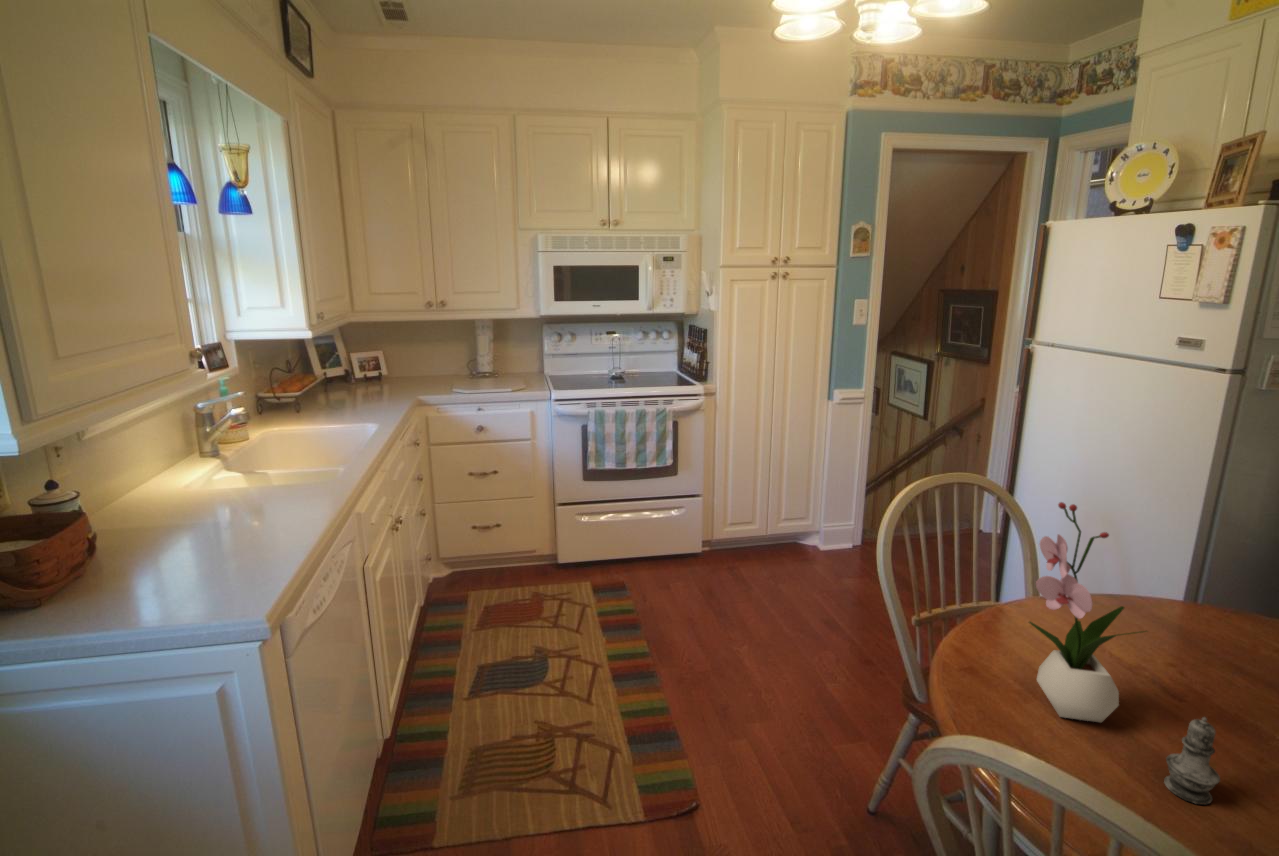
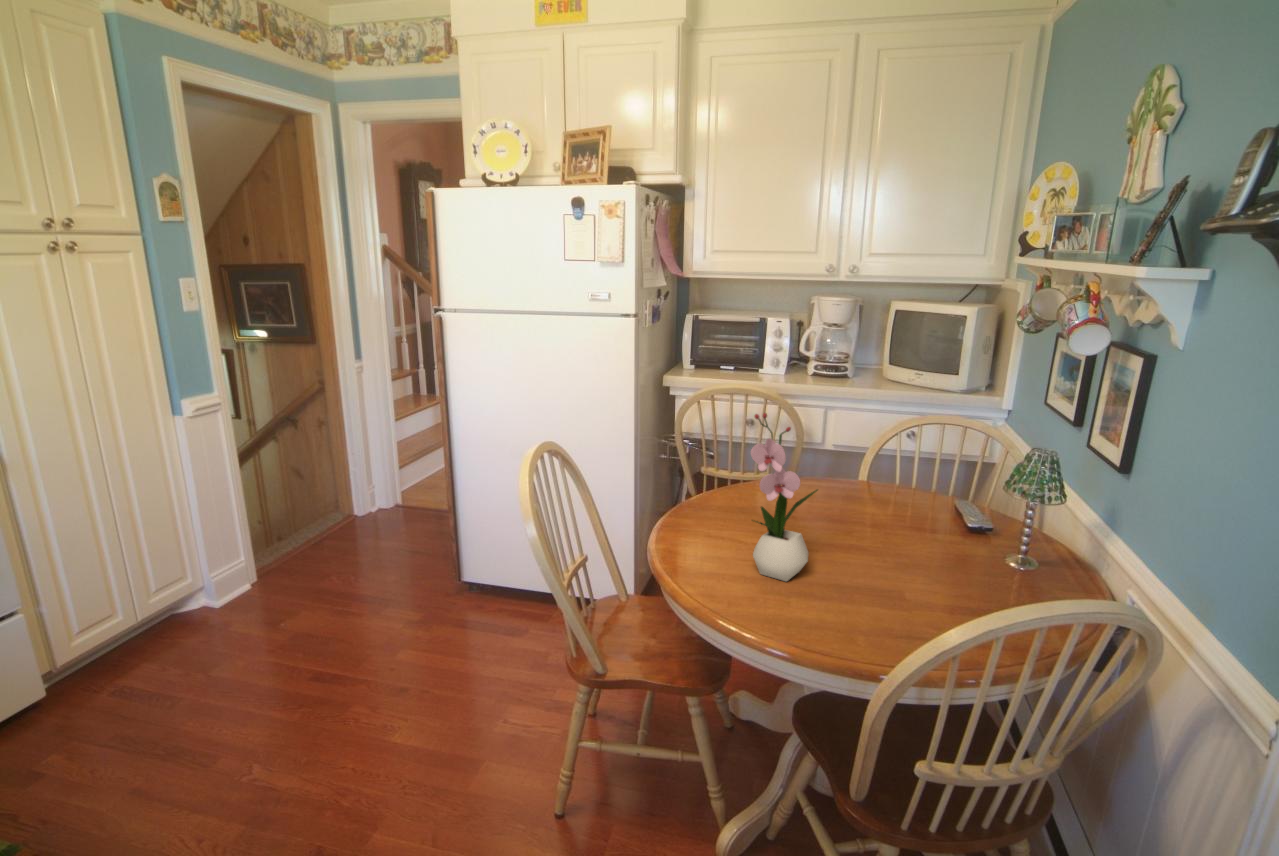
salt shaker: present [1164,717,1220,805] -> none [854,525,884,585]

